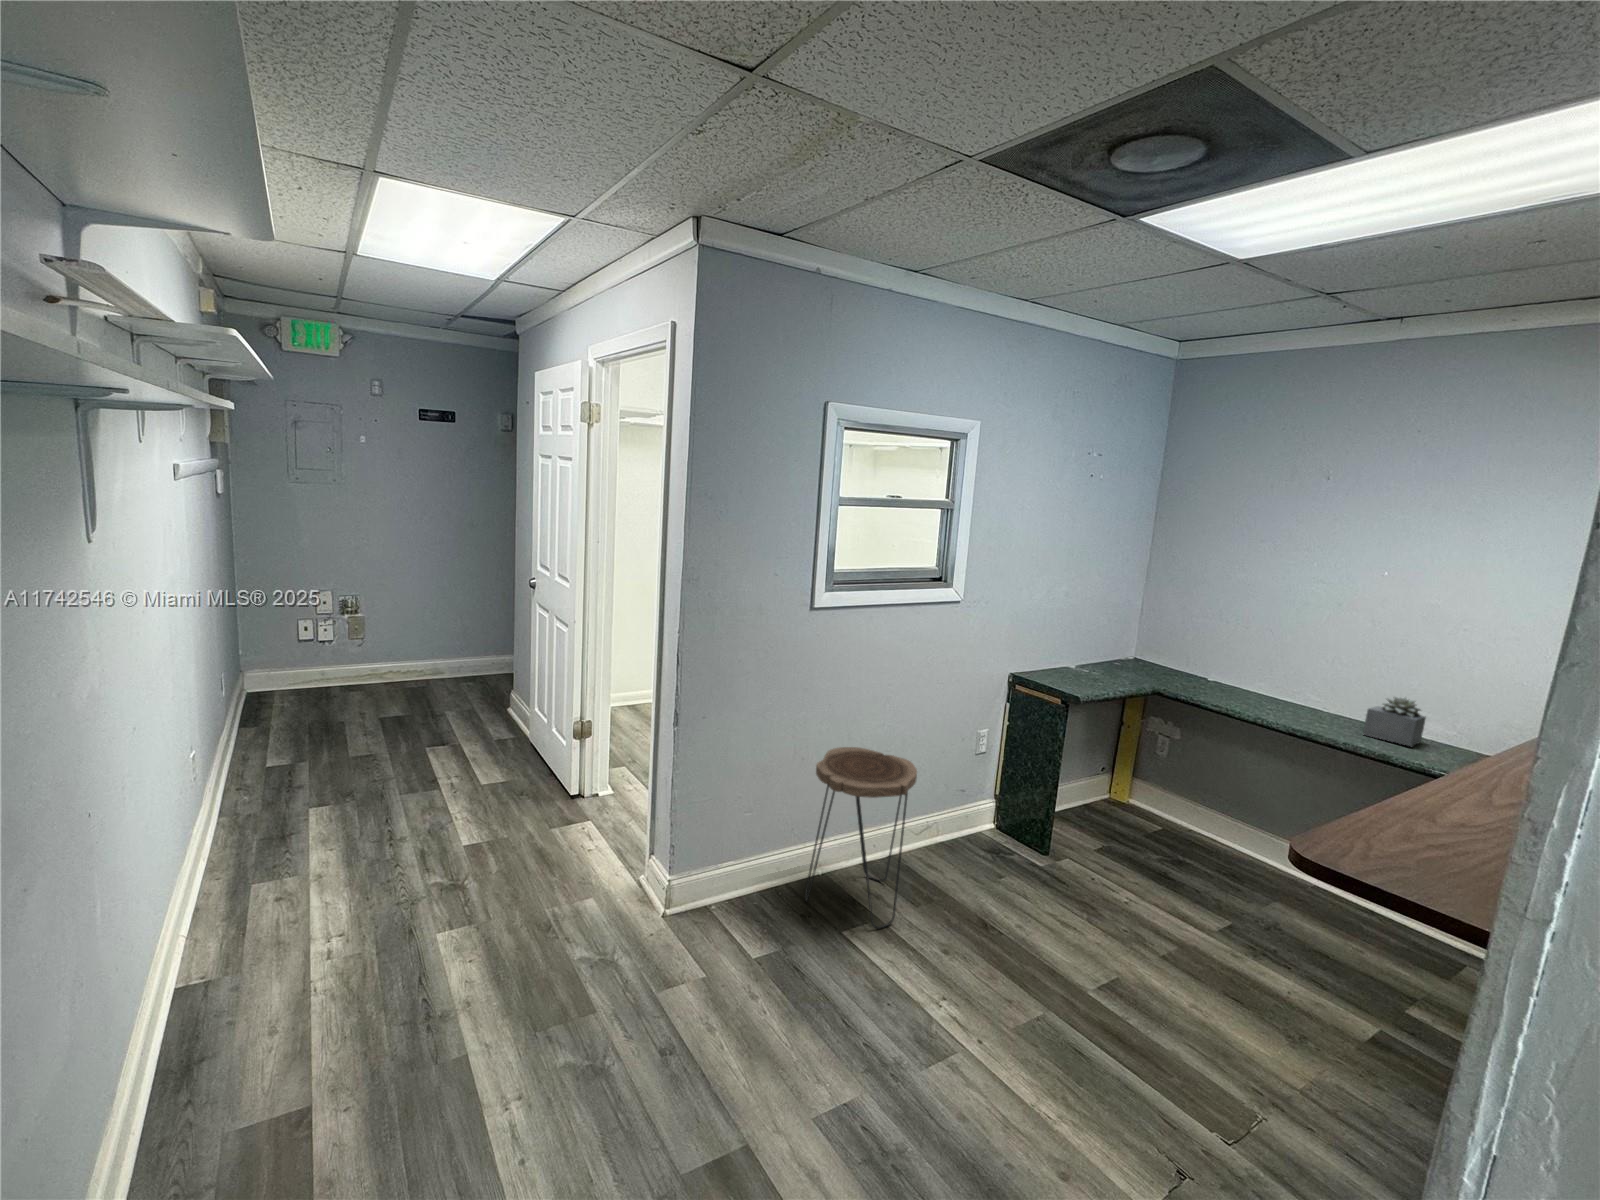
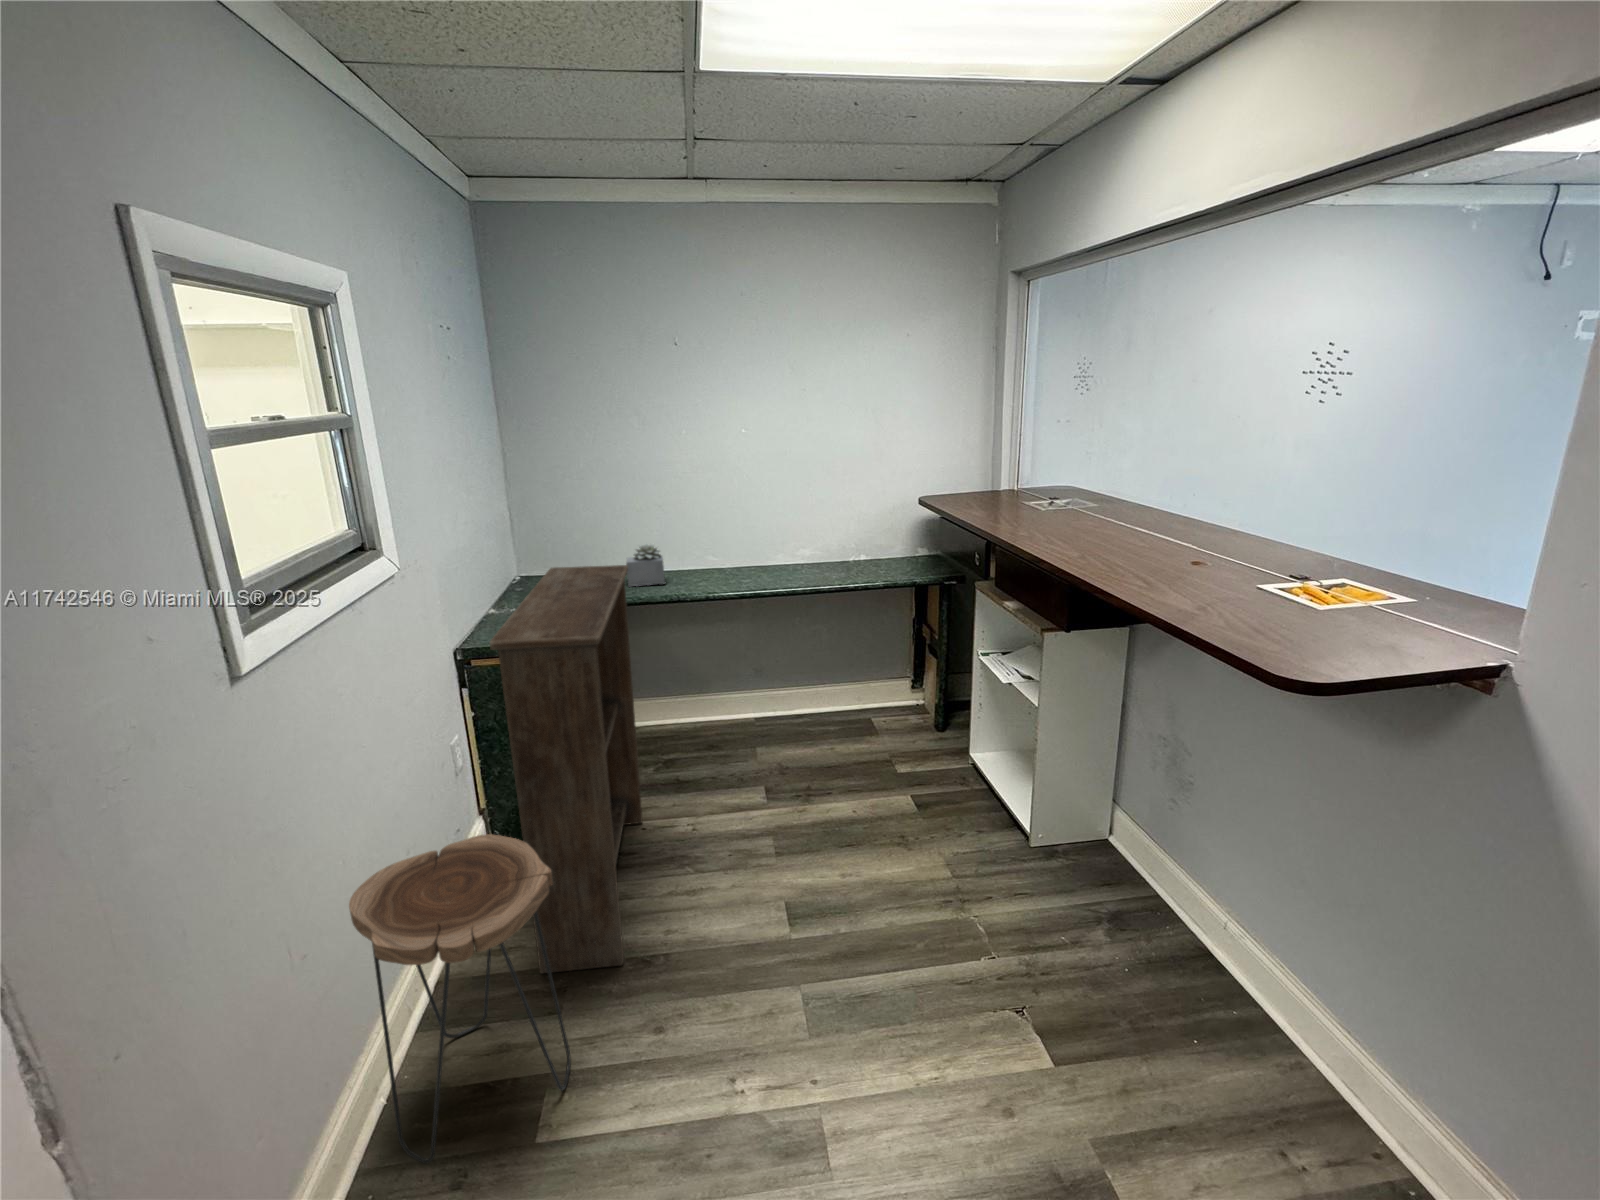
bookshelf: none [932,637,1137,917] -> present [490,565,642,973]
succulent plant: present [1363,697,1426,746] -> present [626,544,665,586]

